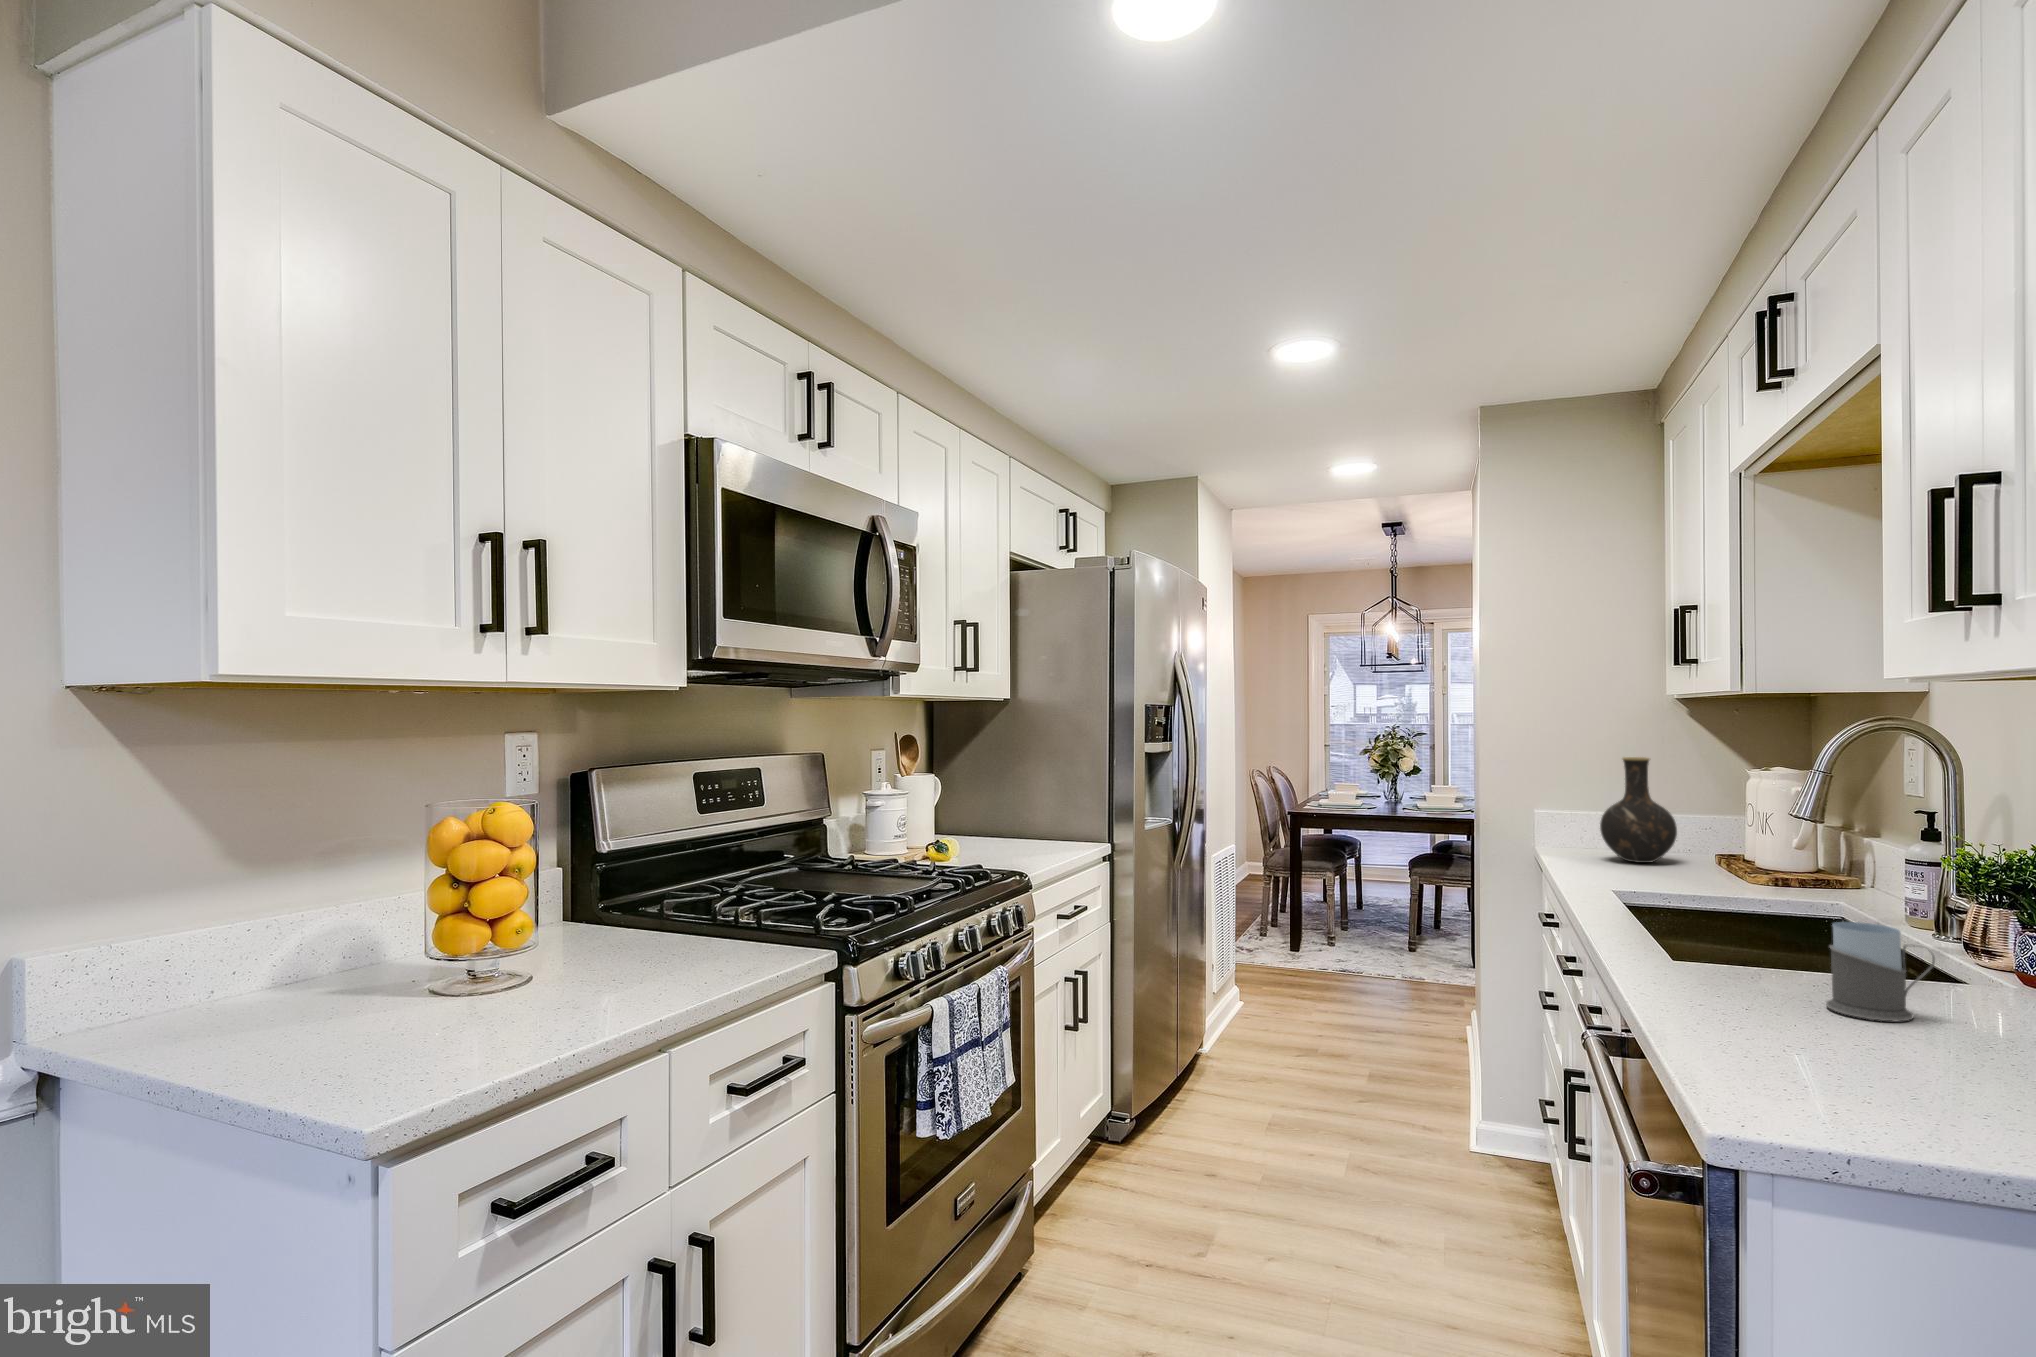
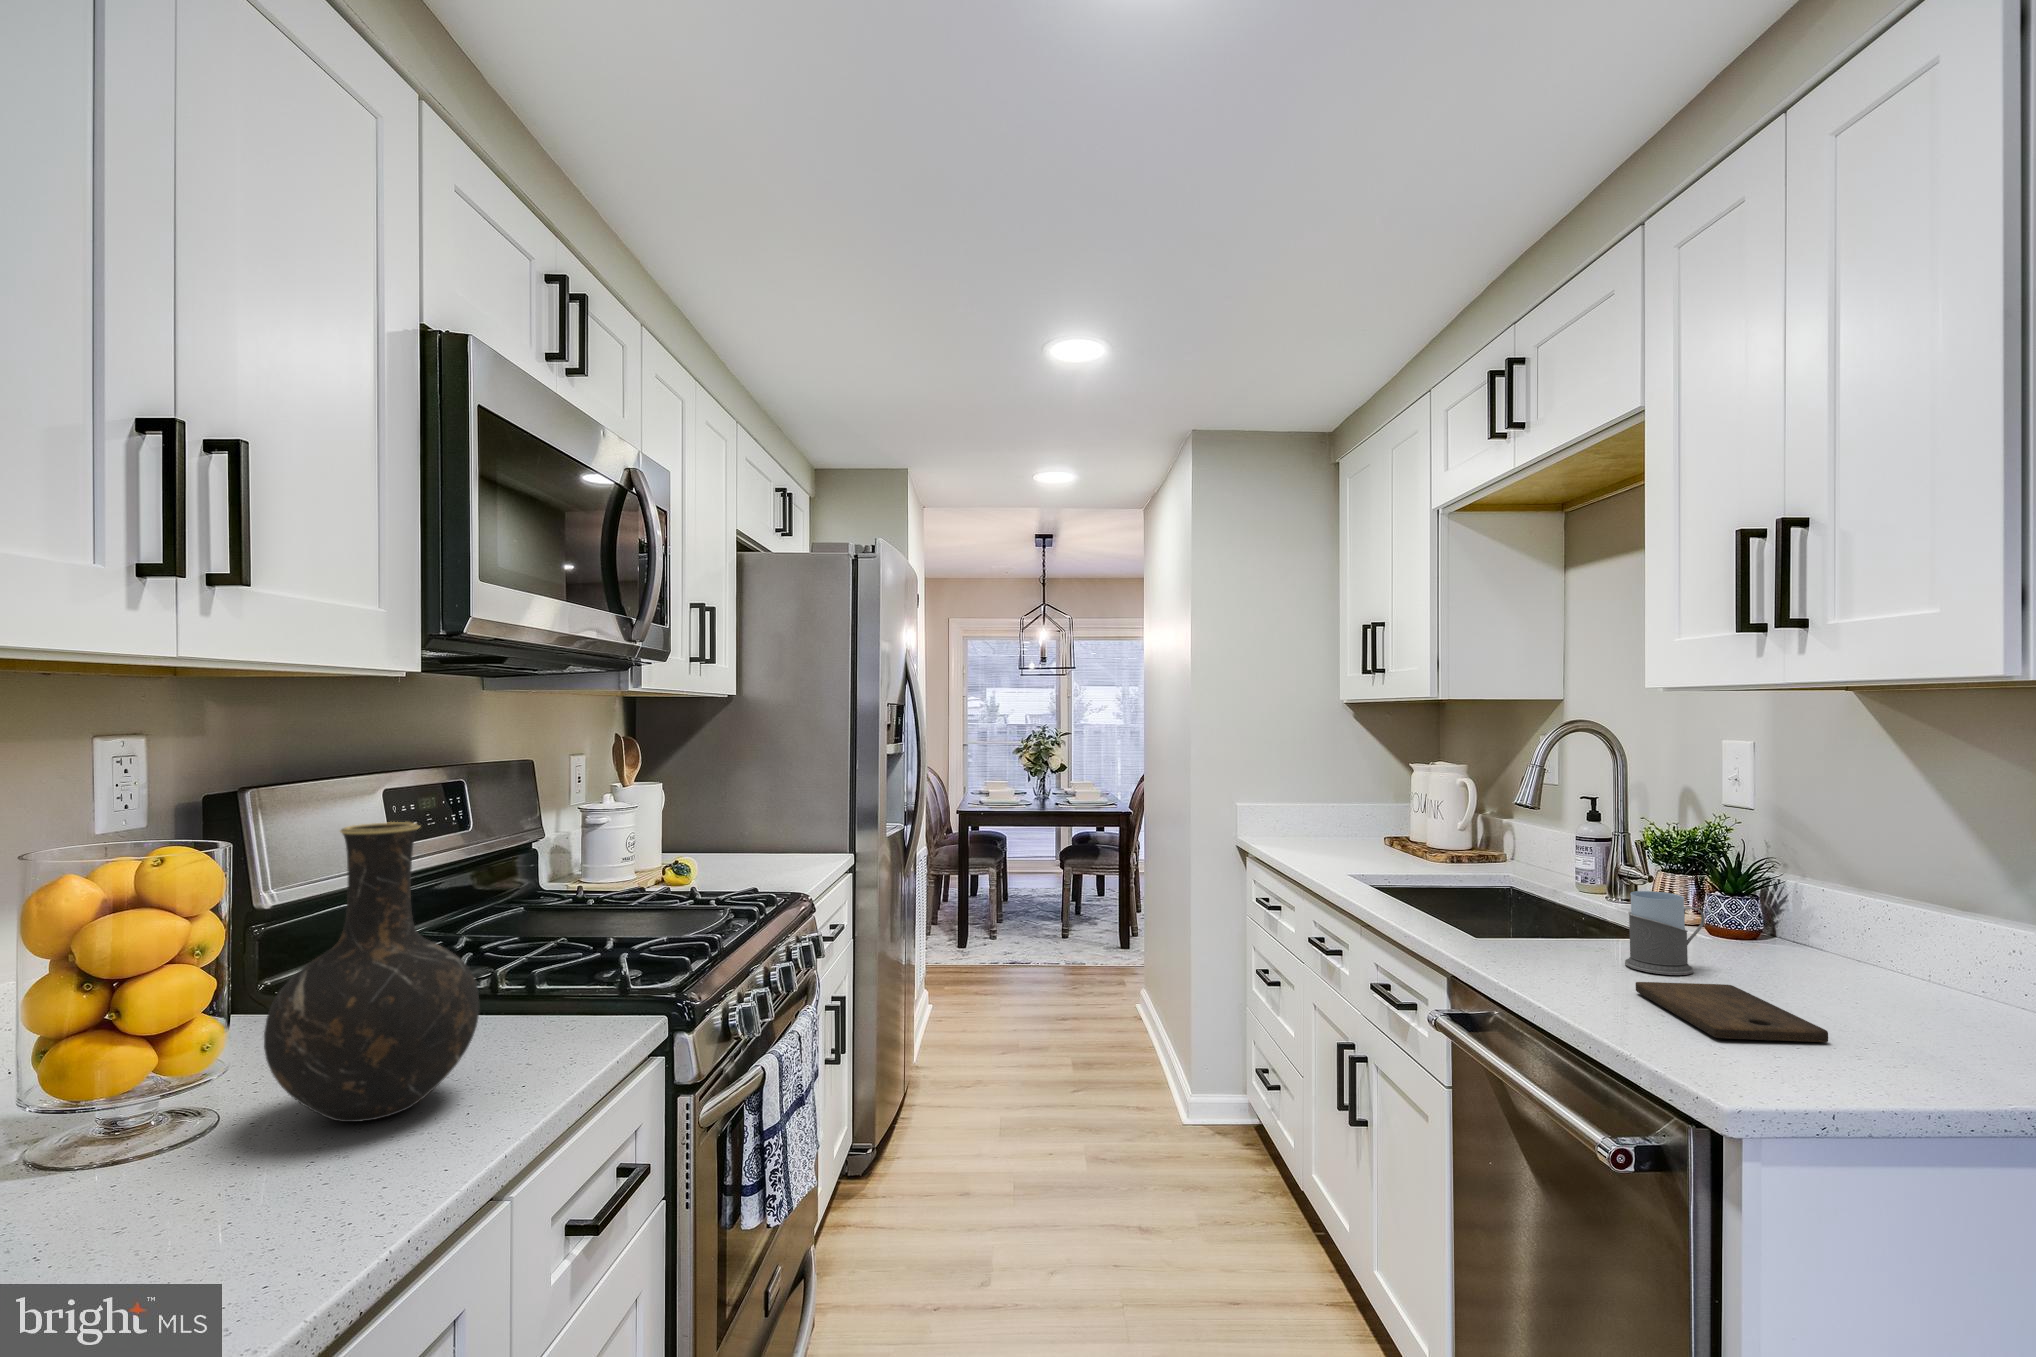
vase: present [1600,757,1677,863] -> present [264,822,480,1122]
cutting board: none [1791,1019,1968,1100] -> present [1636,982,1828,1042]

